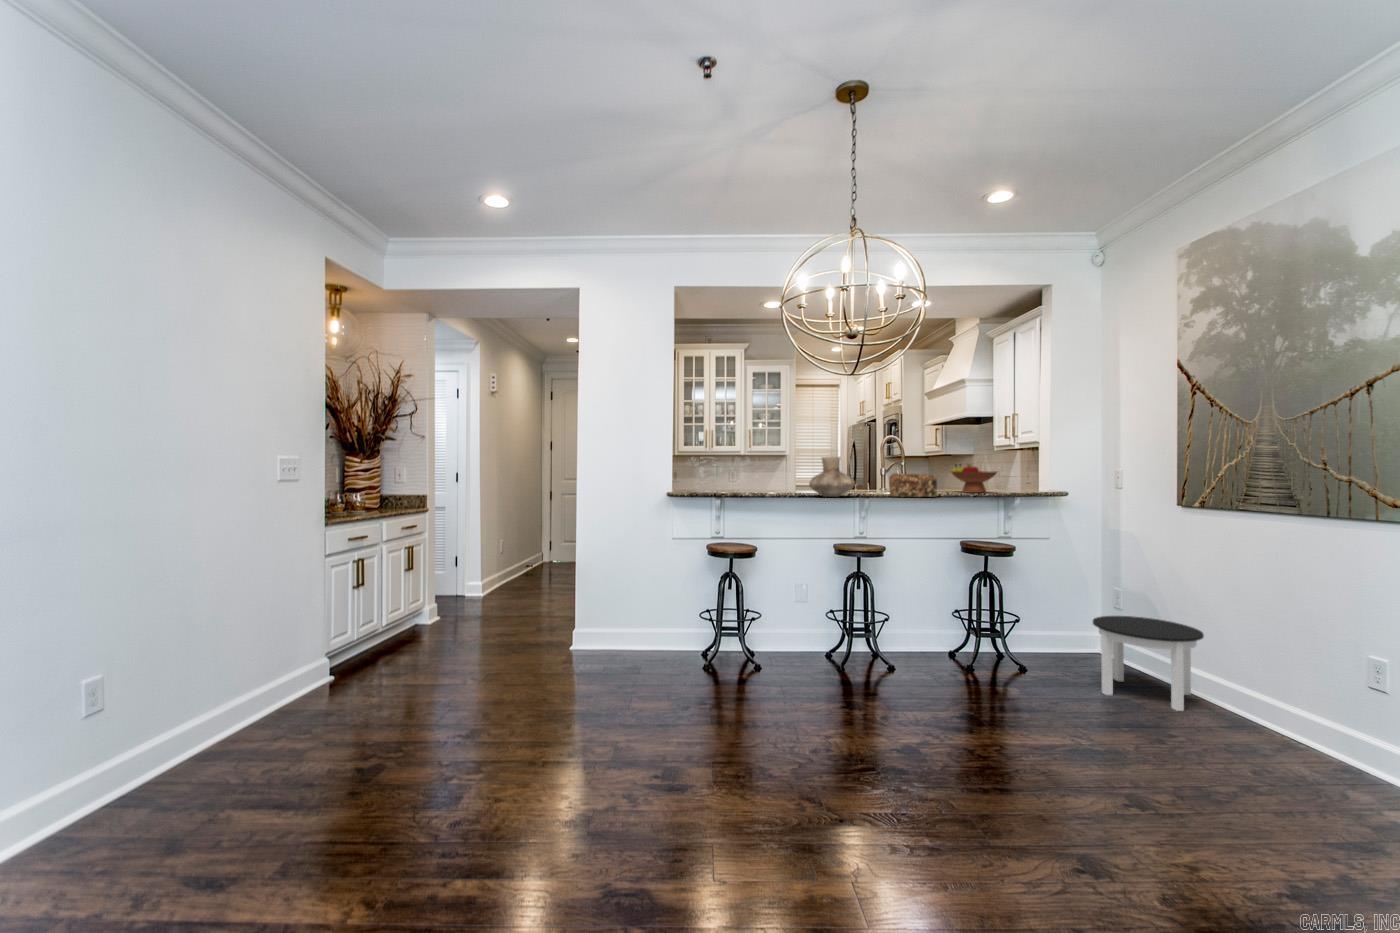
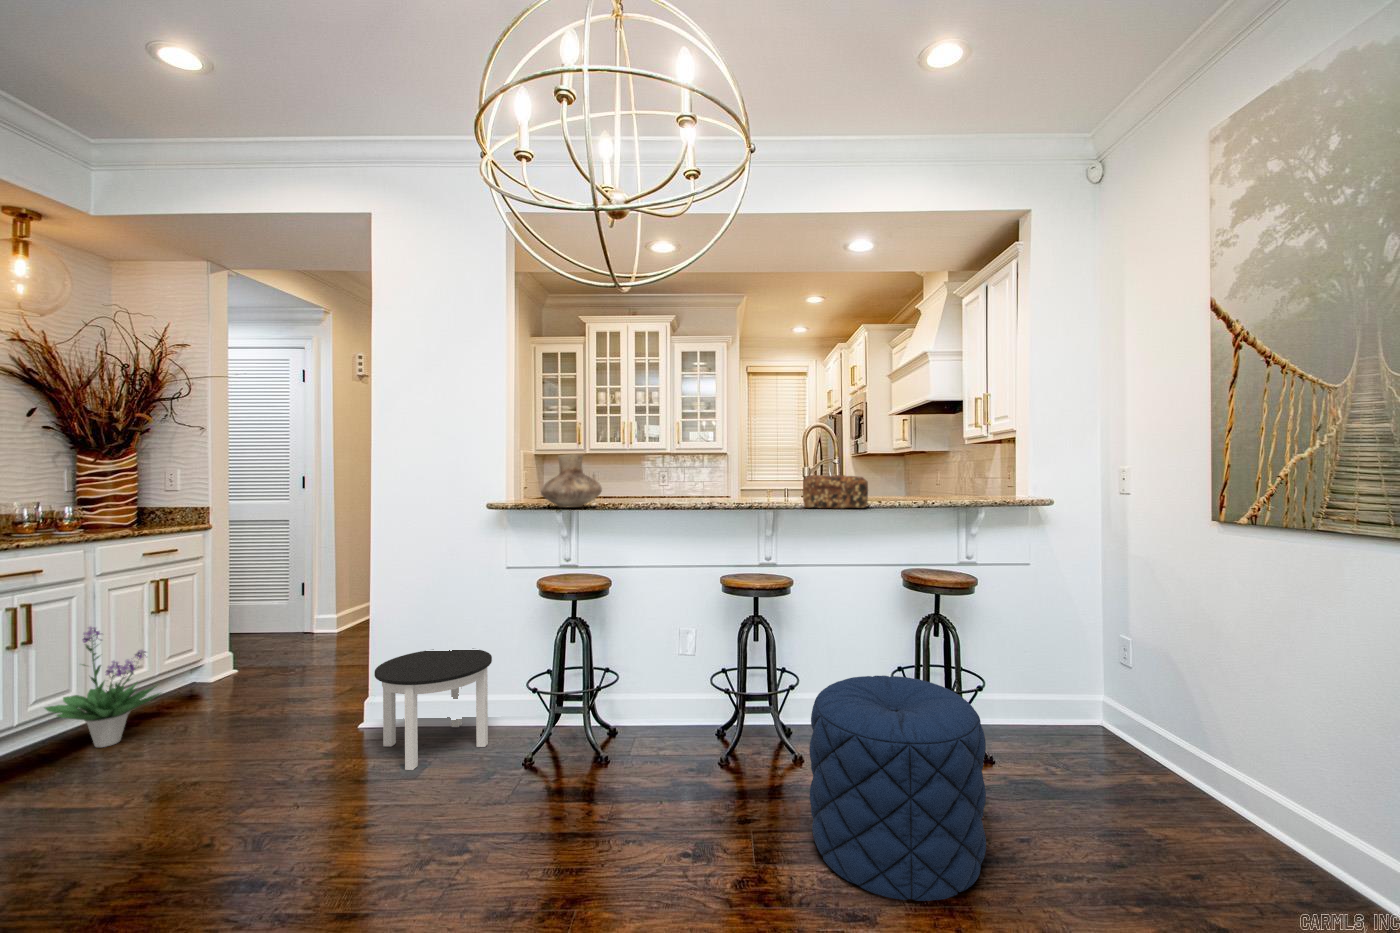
vase: present [809,457,855,497] -> present [541,454,602,508]
fruit bowl: present [952,464,997,493] -> none [904,460,967,500]
potted plant: none [362,576,434,662] -> present [45,626,161,747]
pouf: none [920,604,1035,729] -> present [809,676,986,901]
round table: present [1093,616,1204,711] -> present [374,650,492,770]

